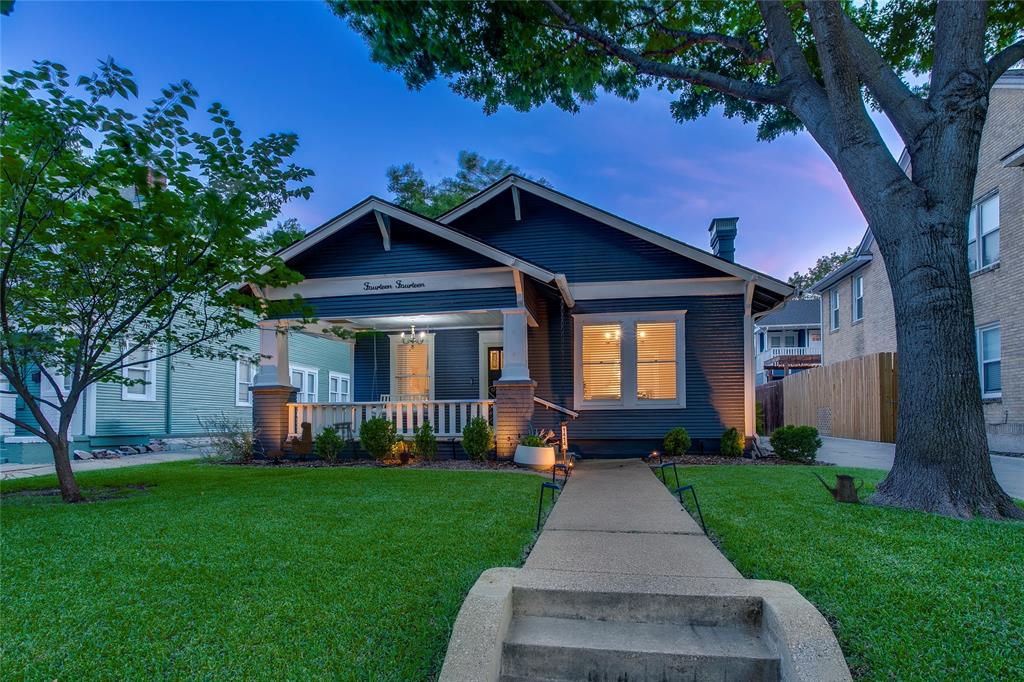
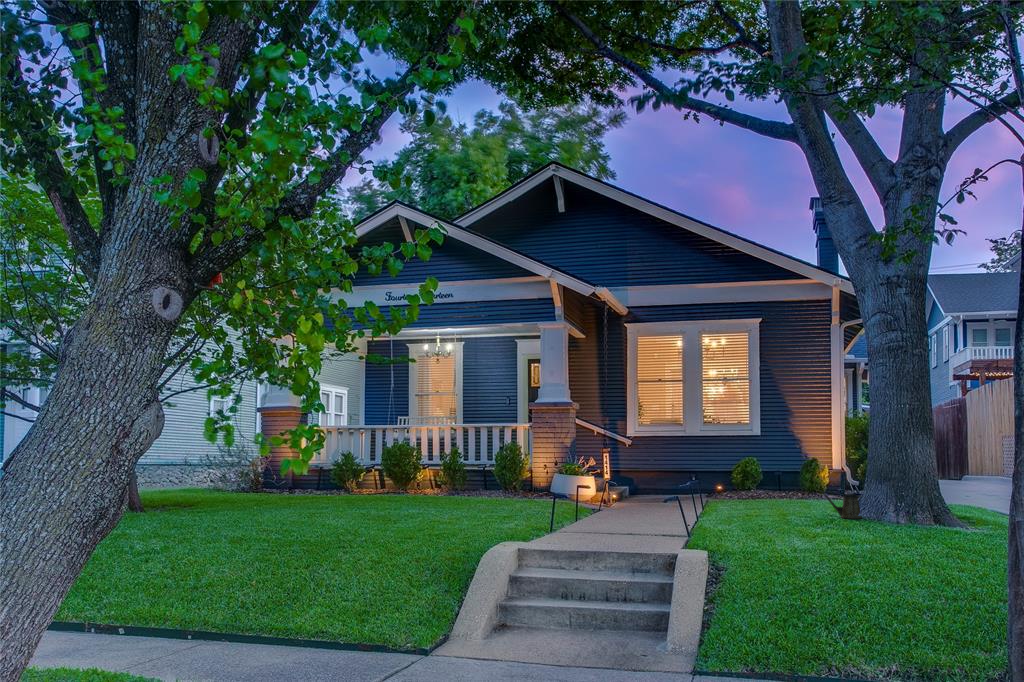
lounge chair: present [265,422,313,465] -> none [278,447,329,494]
stool: present [330,422,356,463] -> none [349,447,376,493]
potted plant: present [392,435,418,464] -> none [417,461,448,493]

